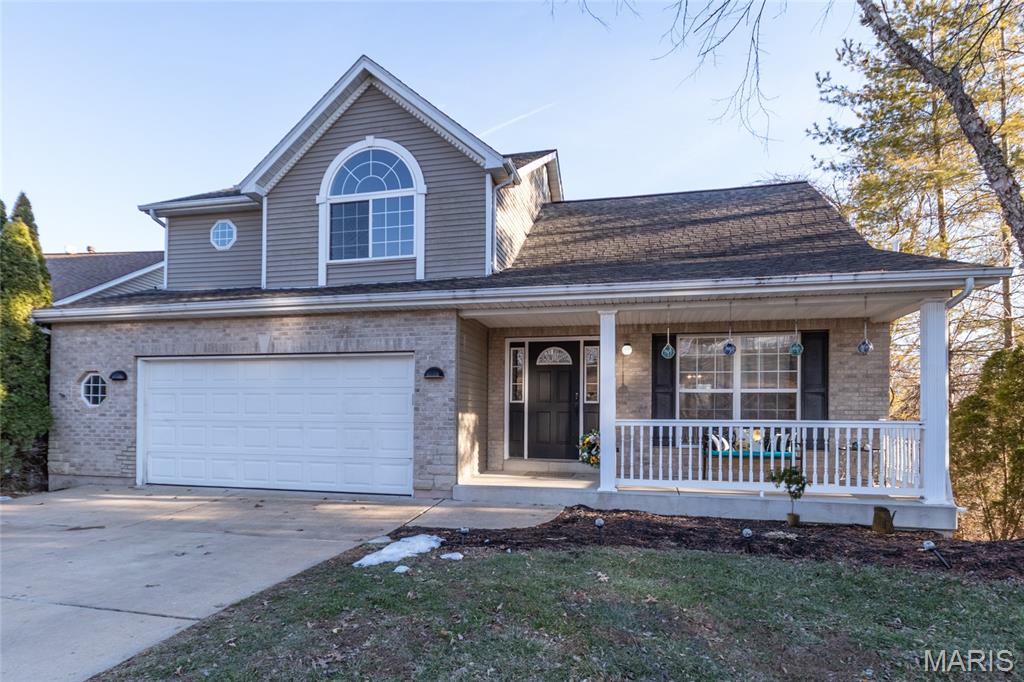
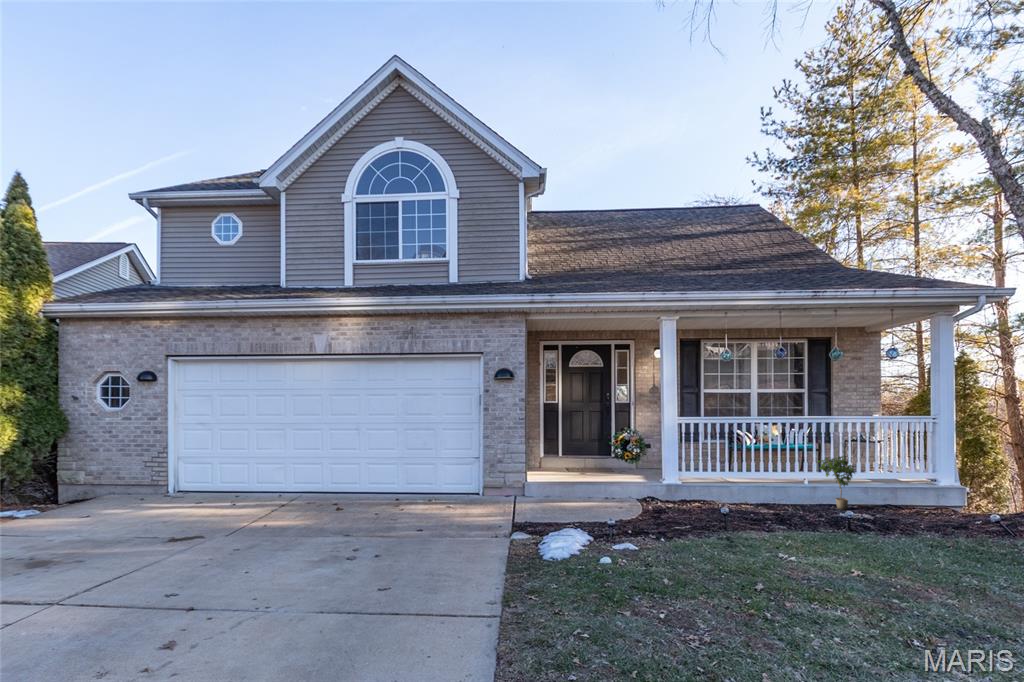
watering can: present [872,506,897,533] -> none [902,489,932,512]

